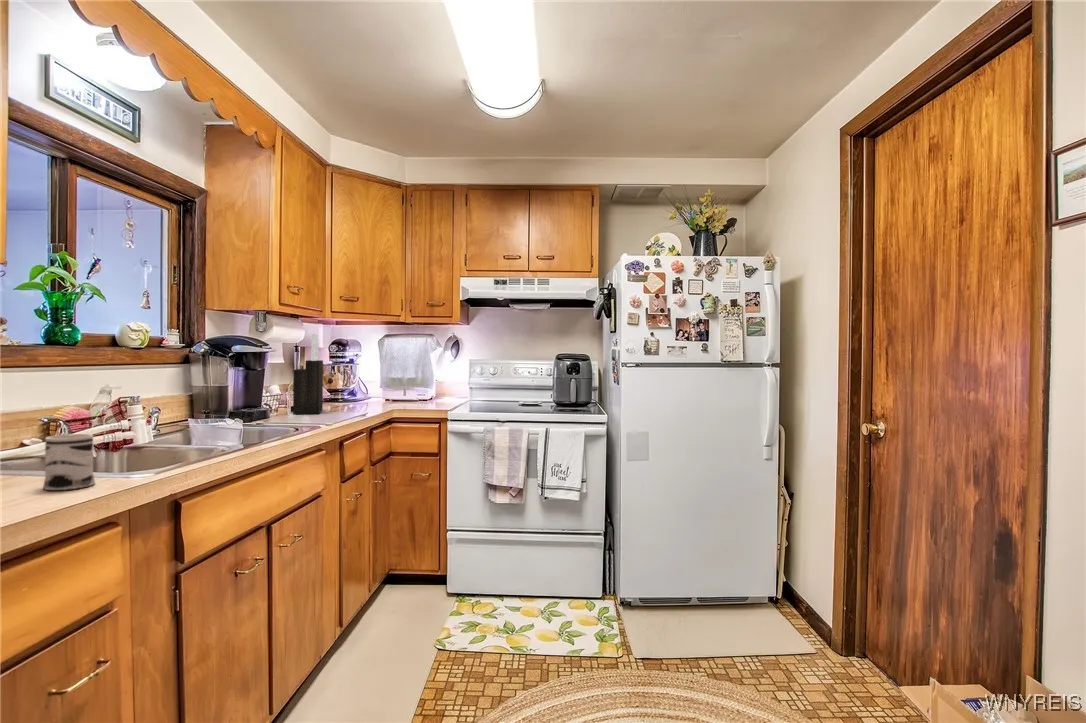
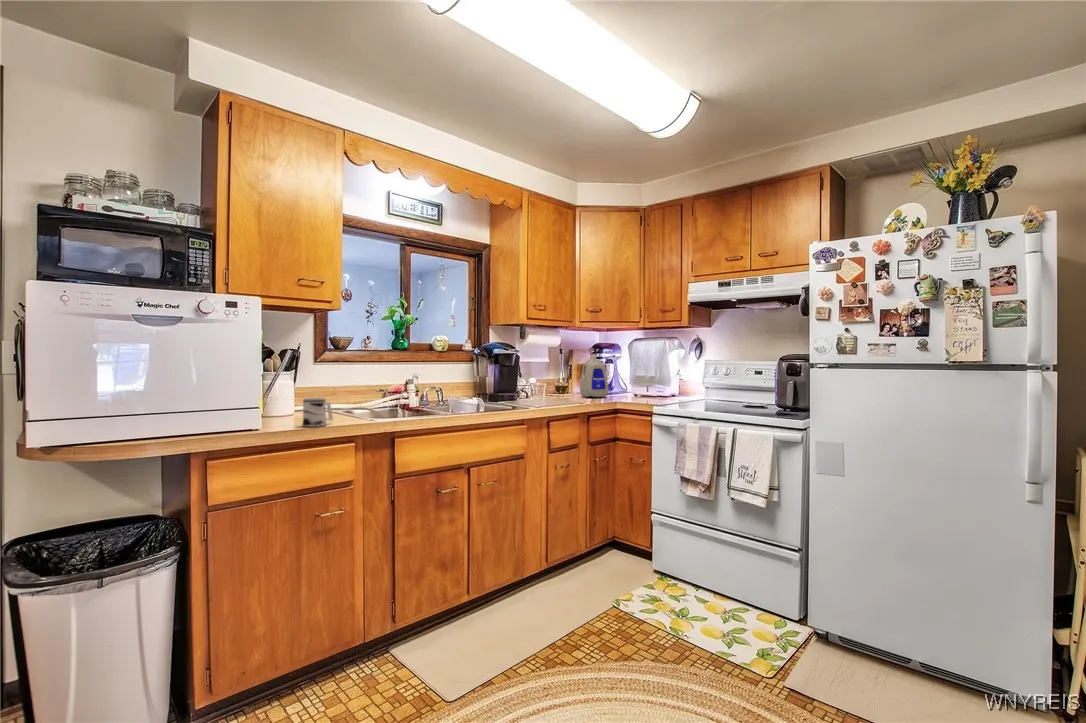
knife block: present [291,334,323,414] -> none [536,342,565,402]
bottle: none [326,351,364,404] -> present [580,355,608,397]

